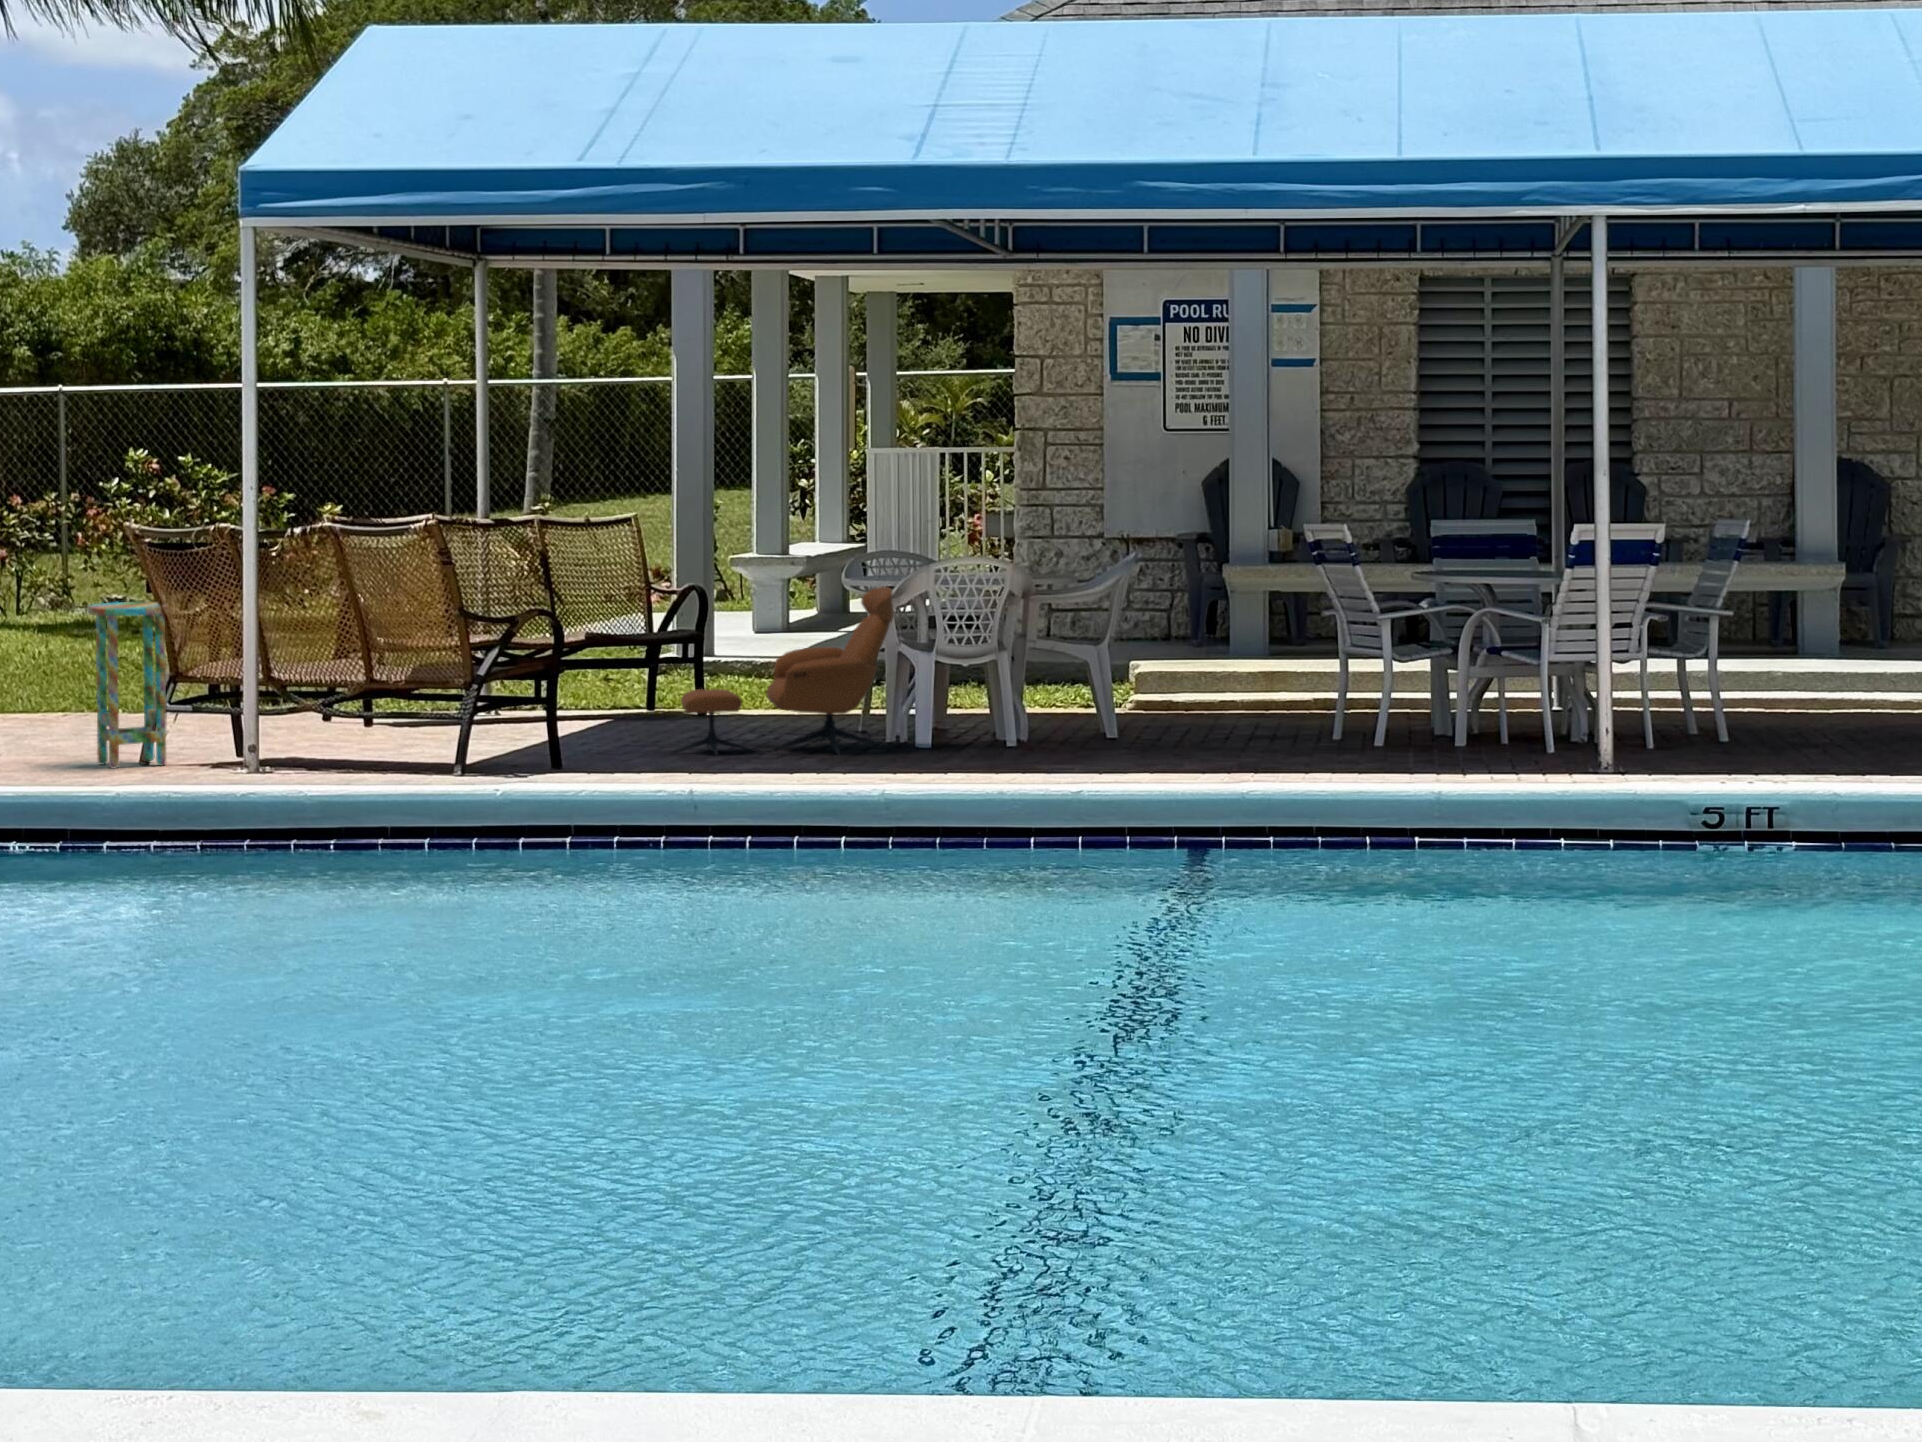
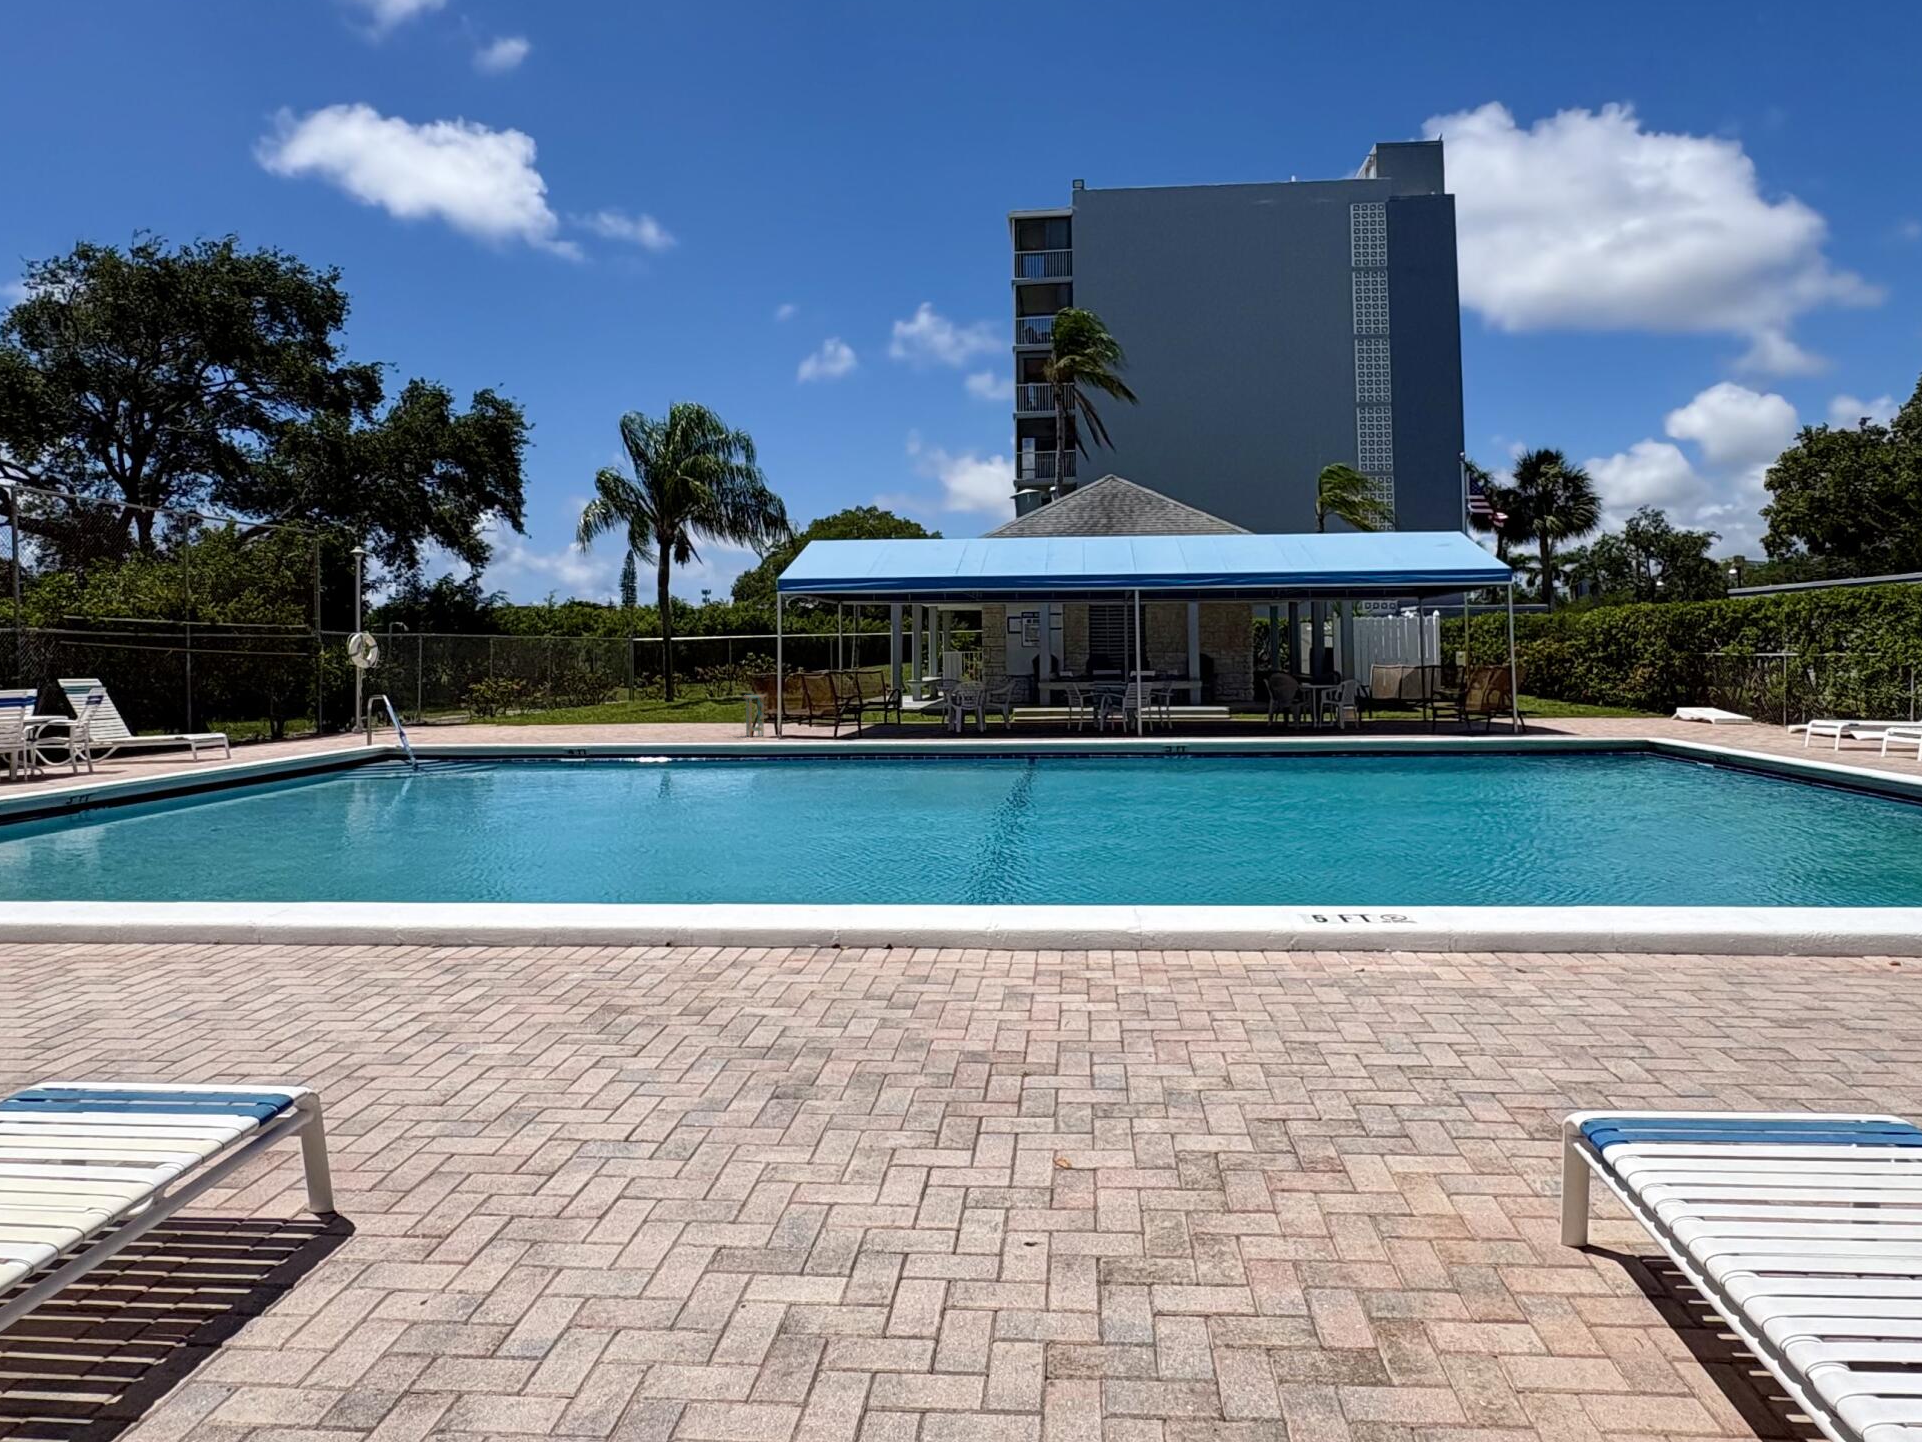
lounge chair: present [671,587,894,756] -> none [892,689,949,734]

